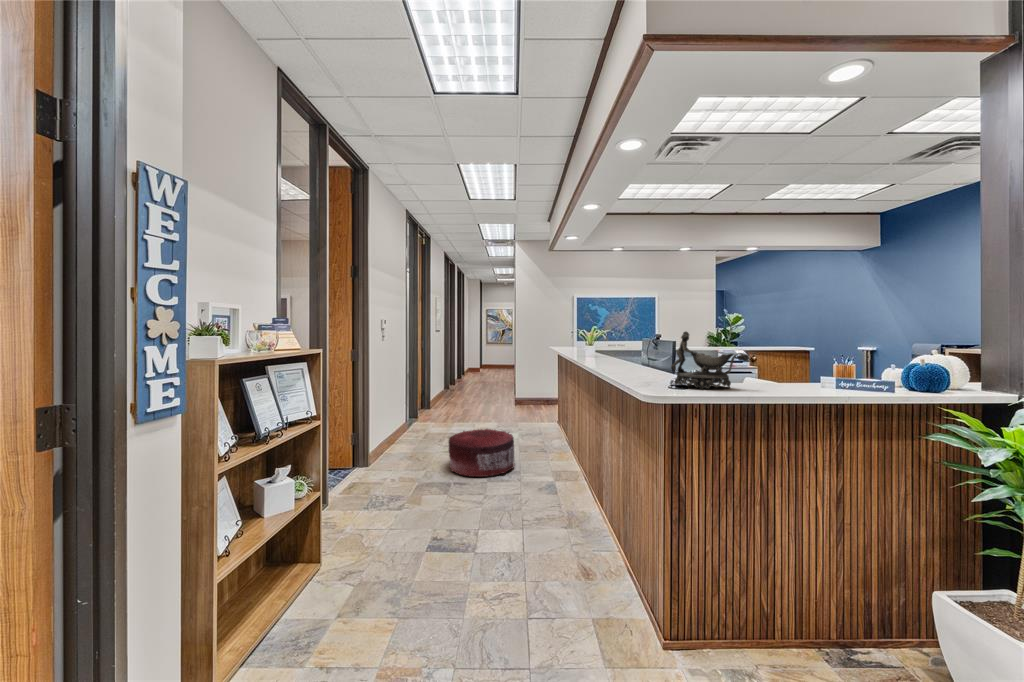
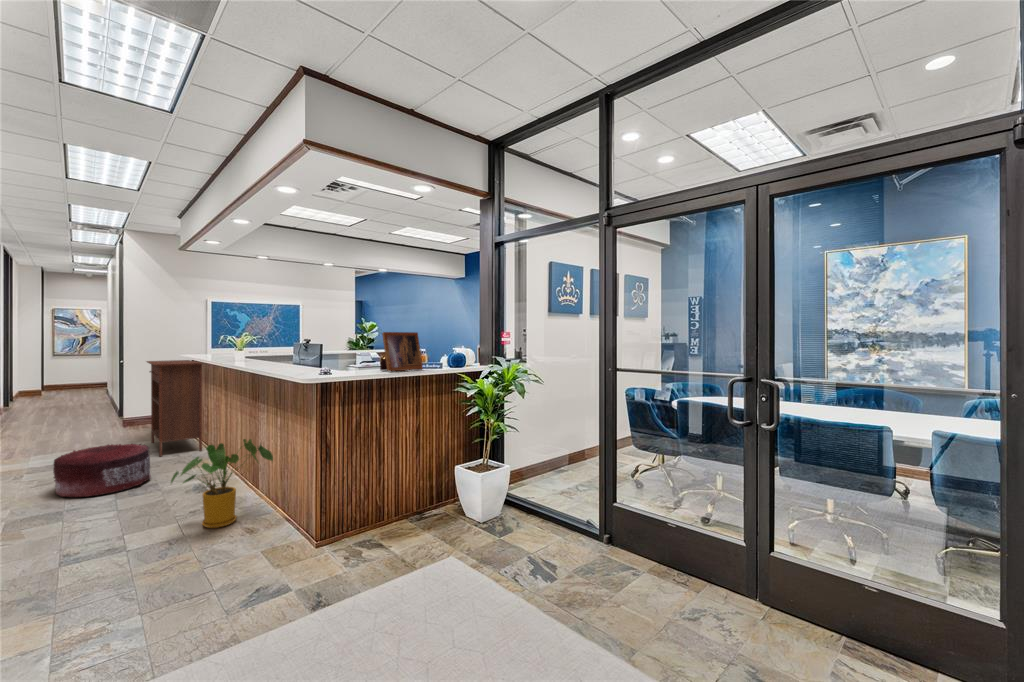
picture frame: none [767,325,853,391] -> present [380,332,423,371]
decorative bowl: present [671,332,749,389] -> none [320,336,369,373]
console table: none [523,353,561,443] -> present [147,360,202,456]
house plant: none [509,454,613,557] -> present [171,439,273,528]

